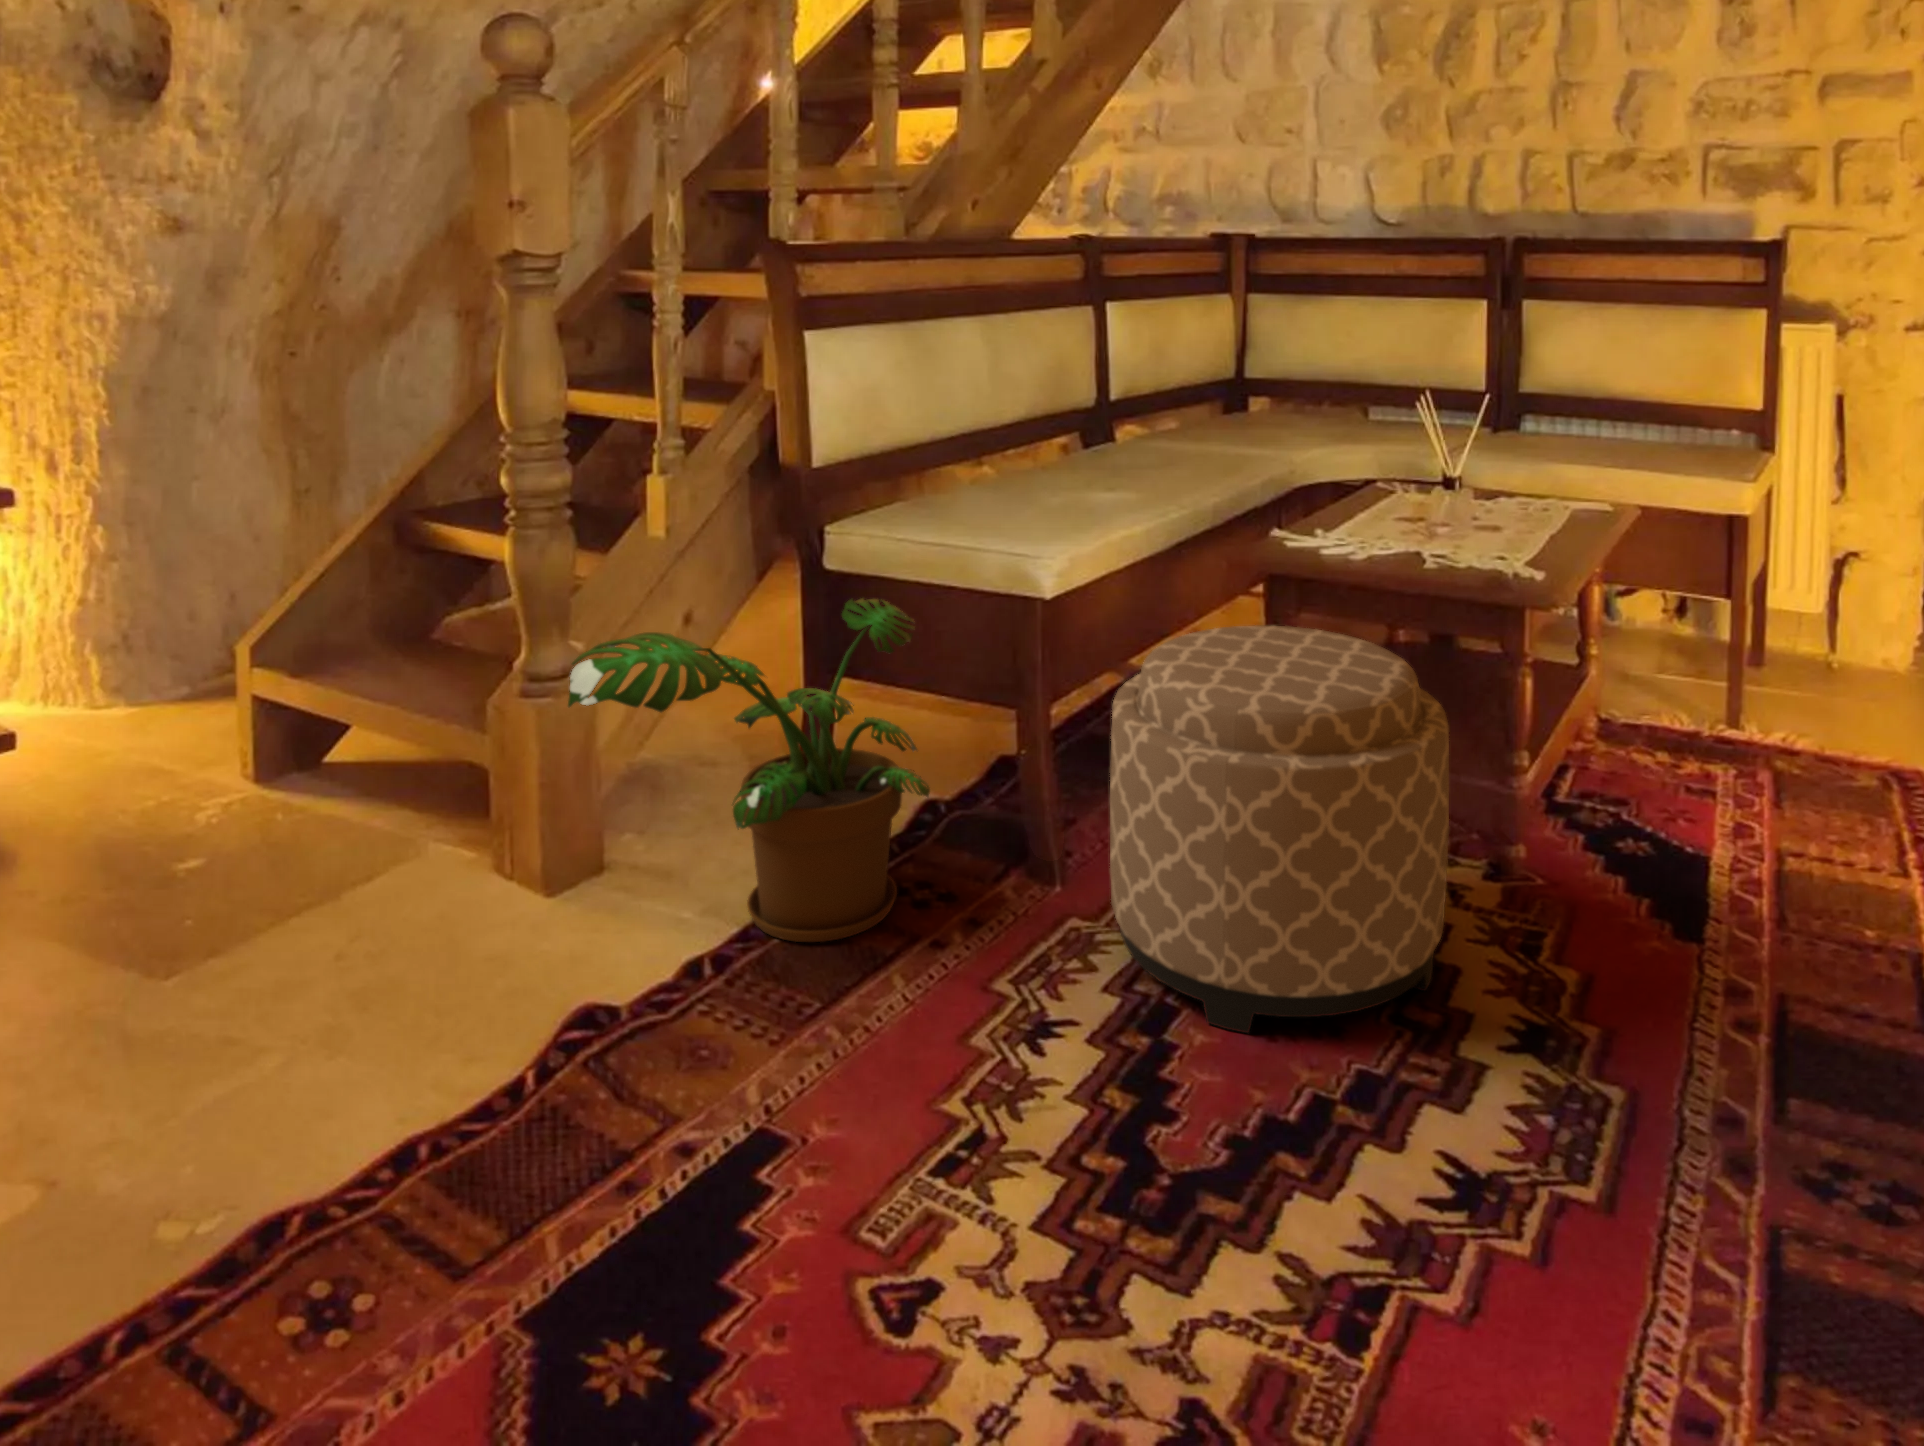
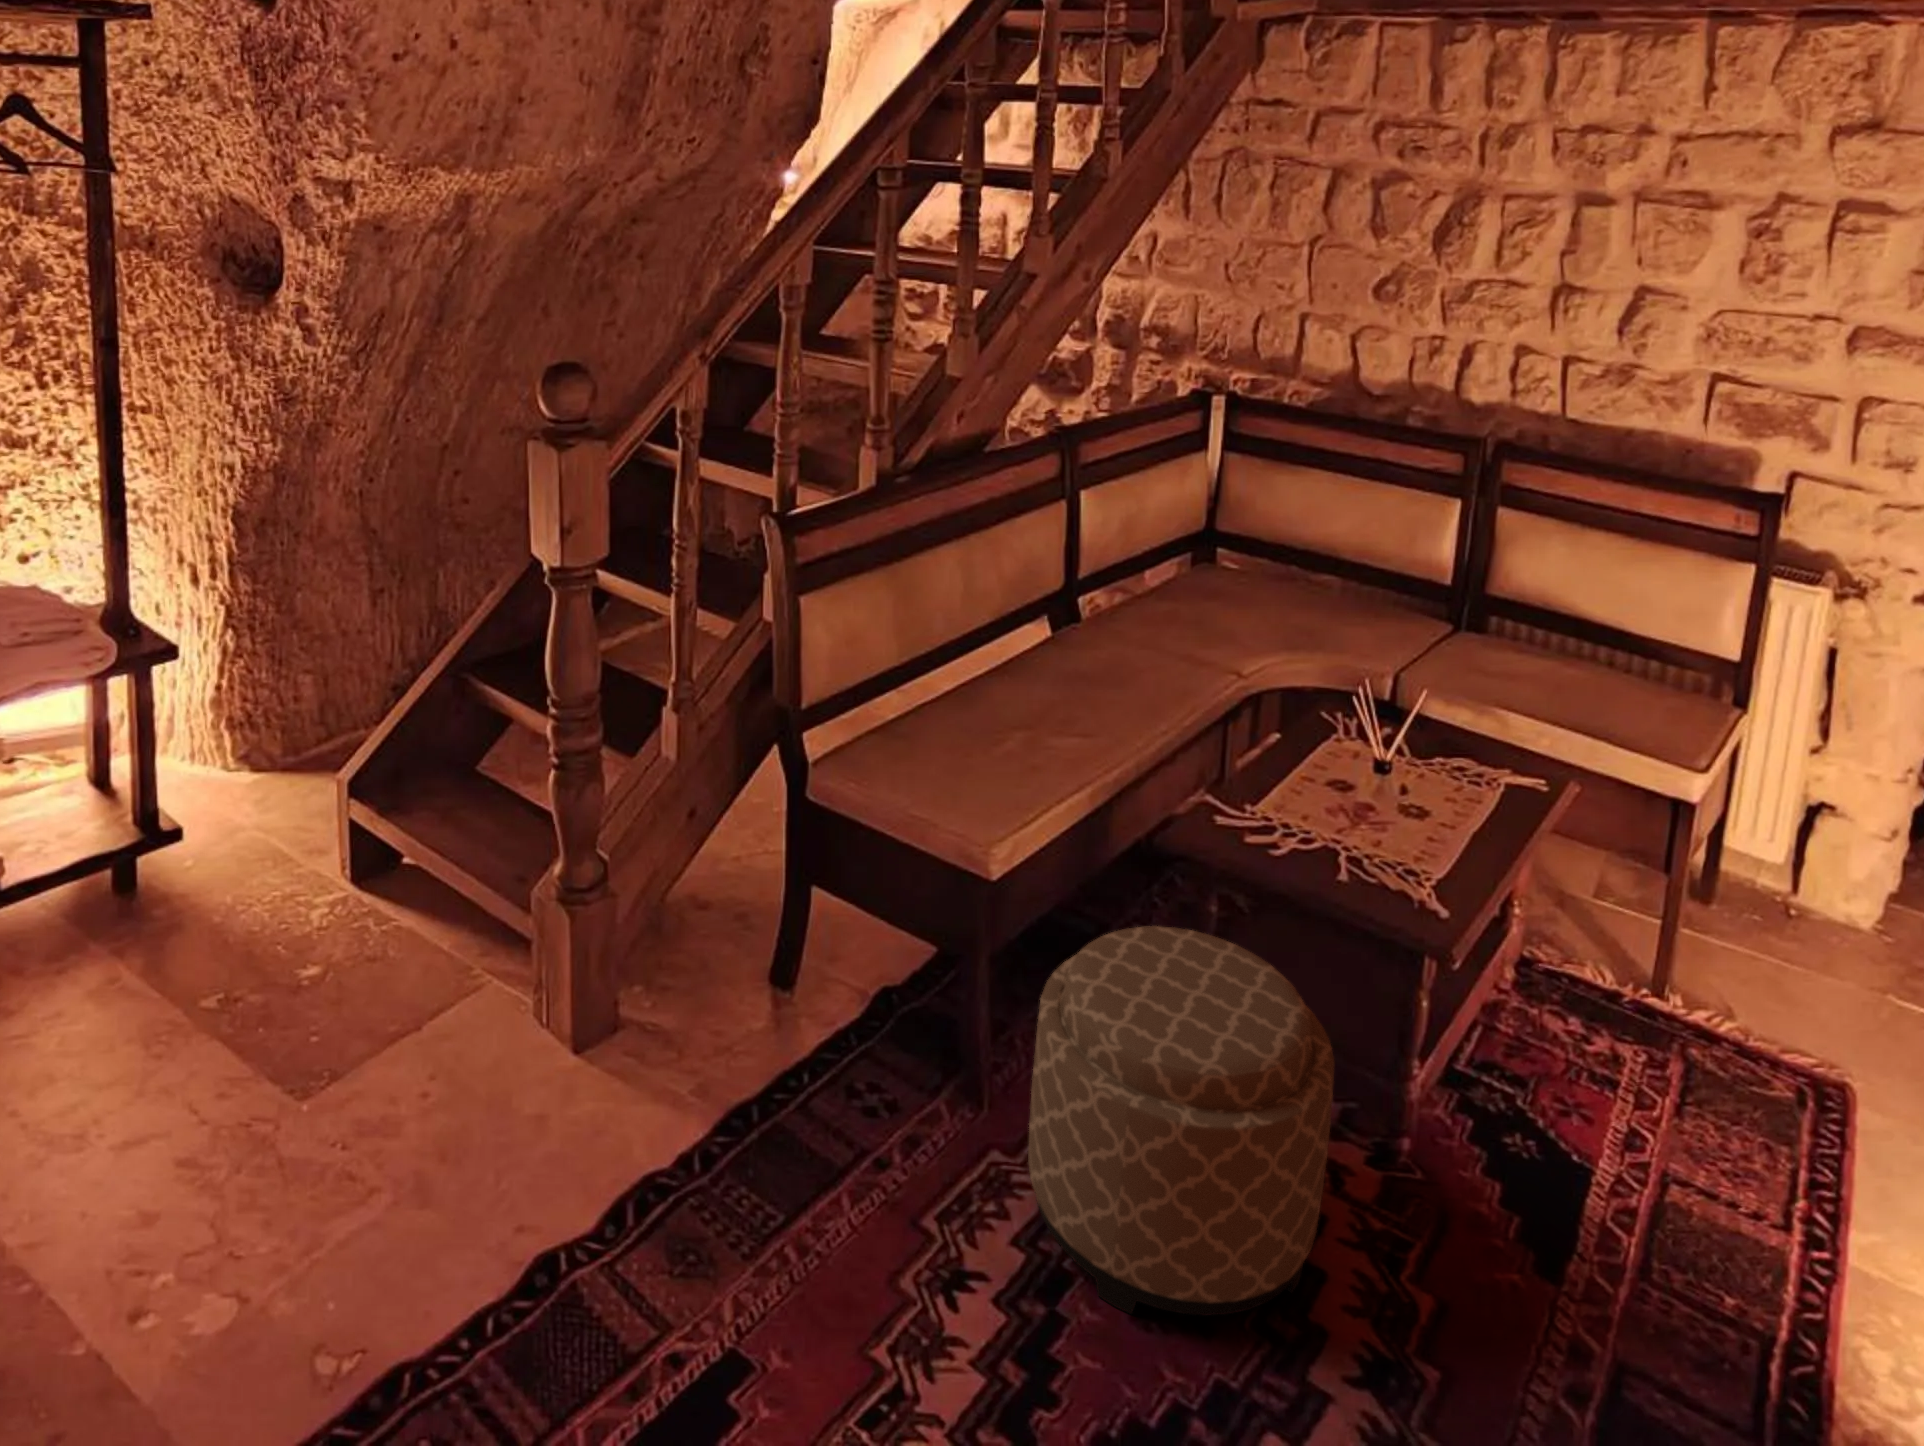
potted plant: present [568,598,930,942] -> none [601,832,884,1142]

